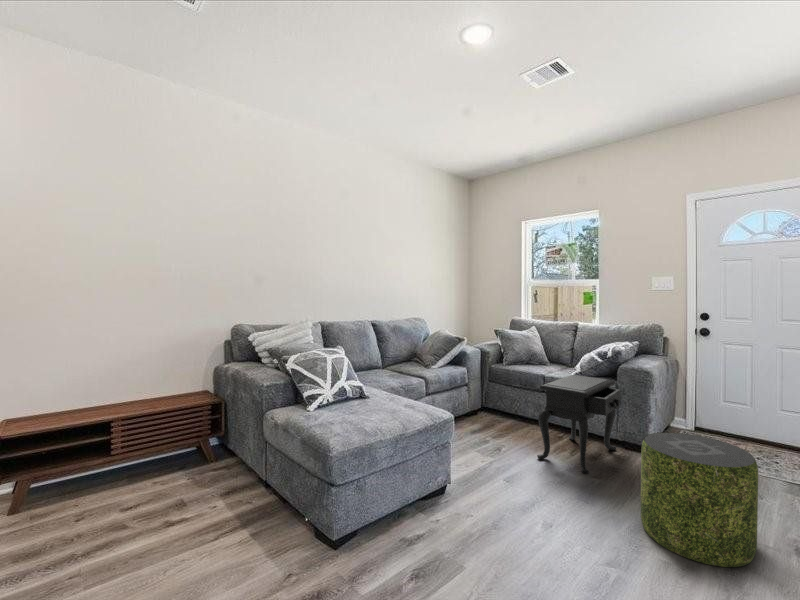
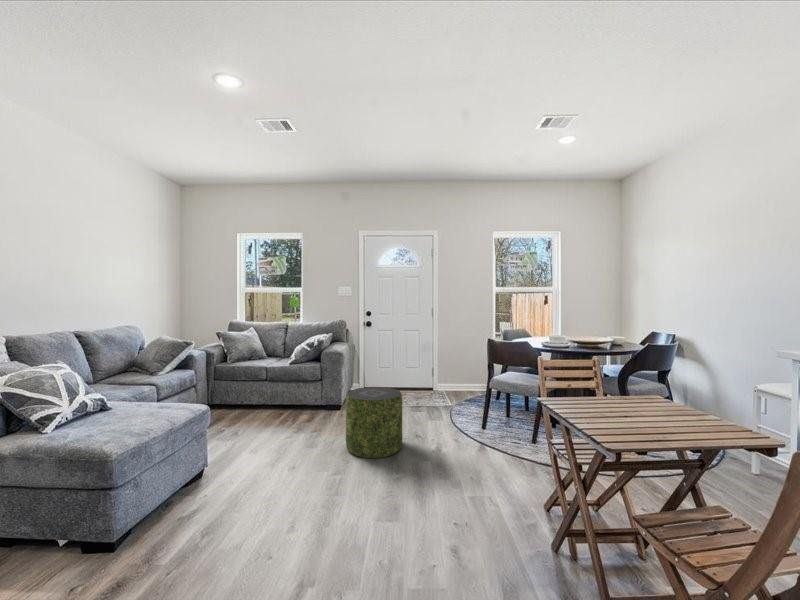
side table: present [537,375,620,473] -> none [269,362,326,432]

